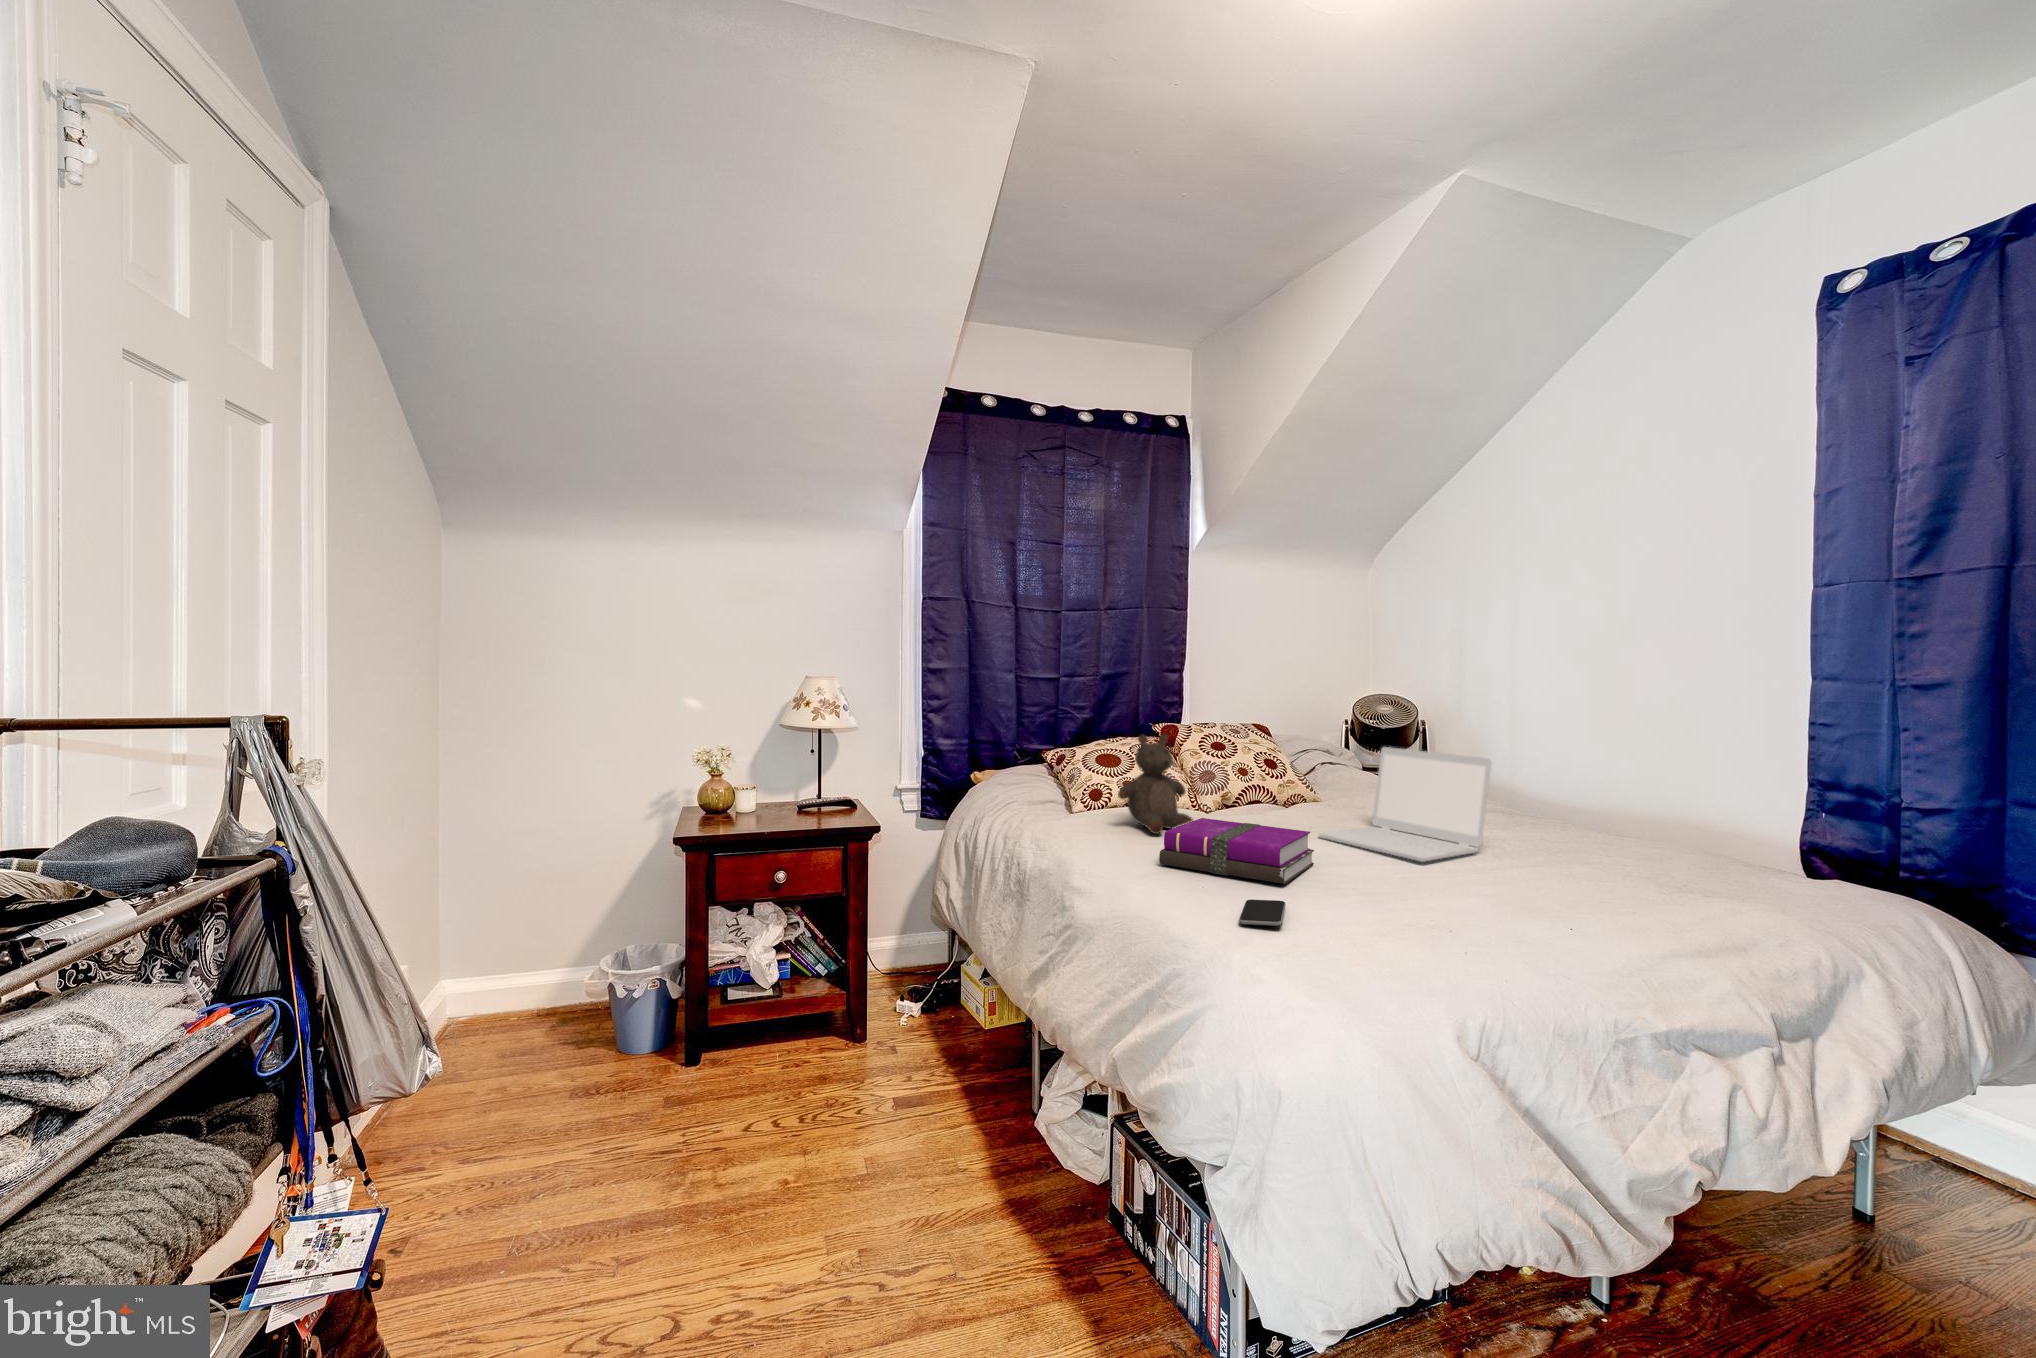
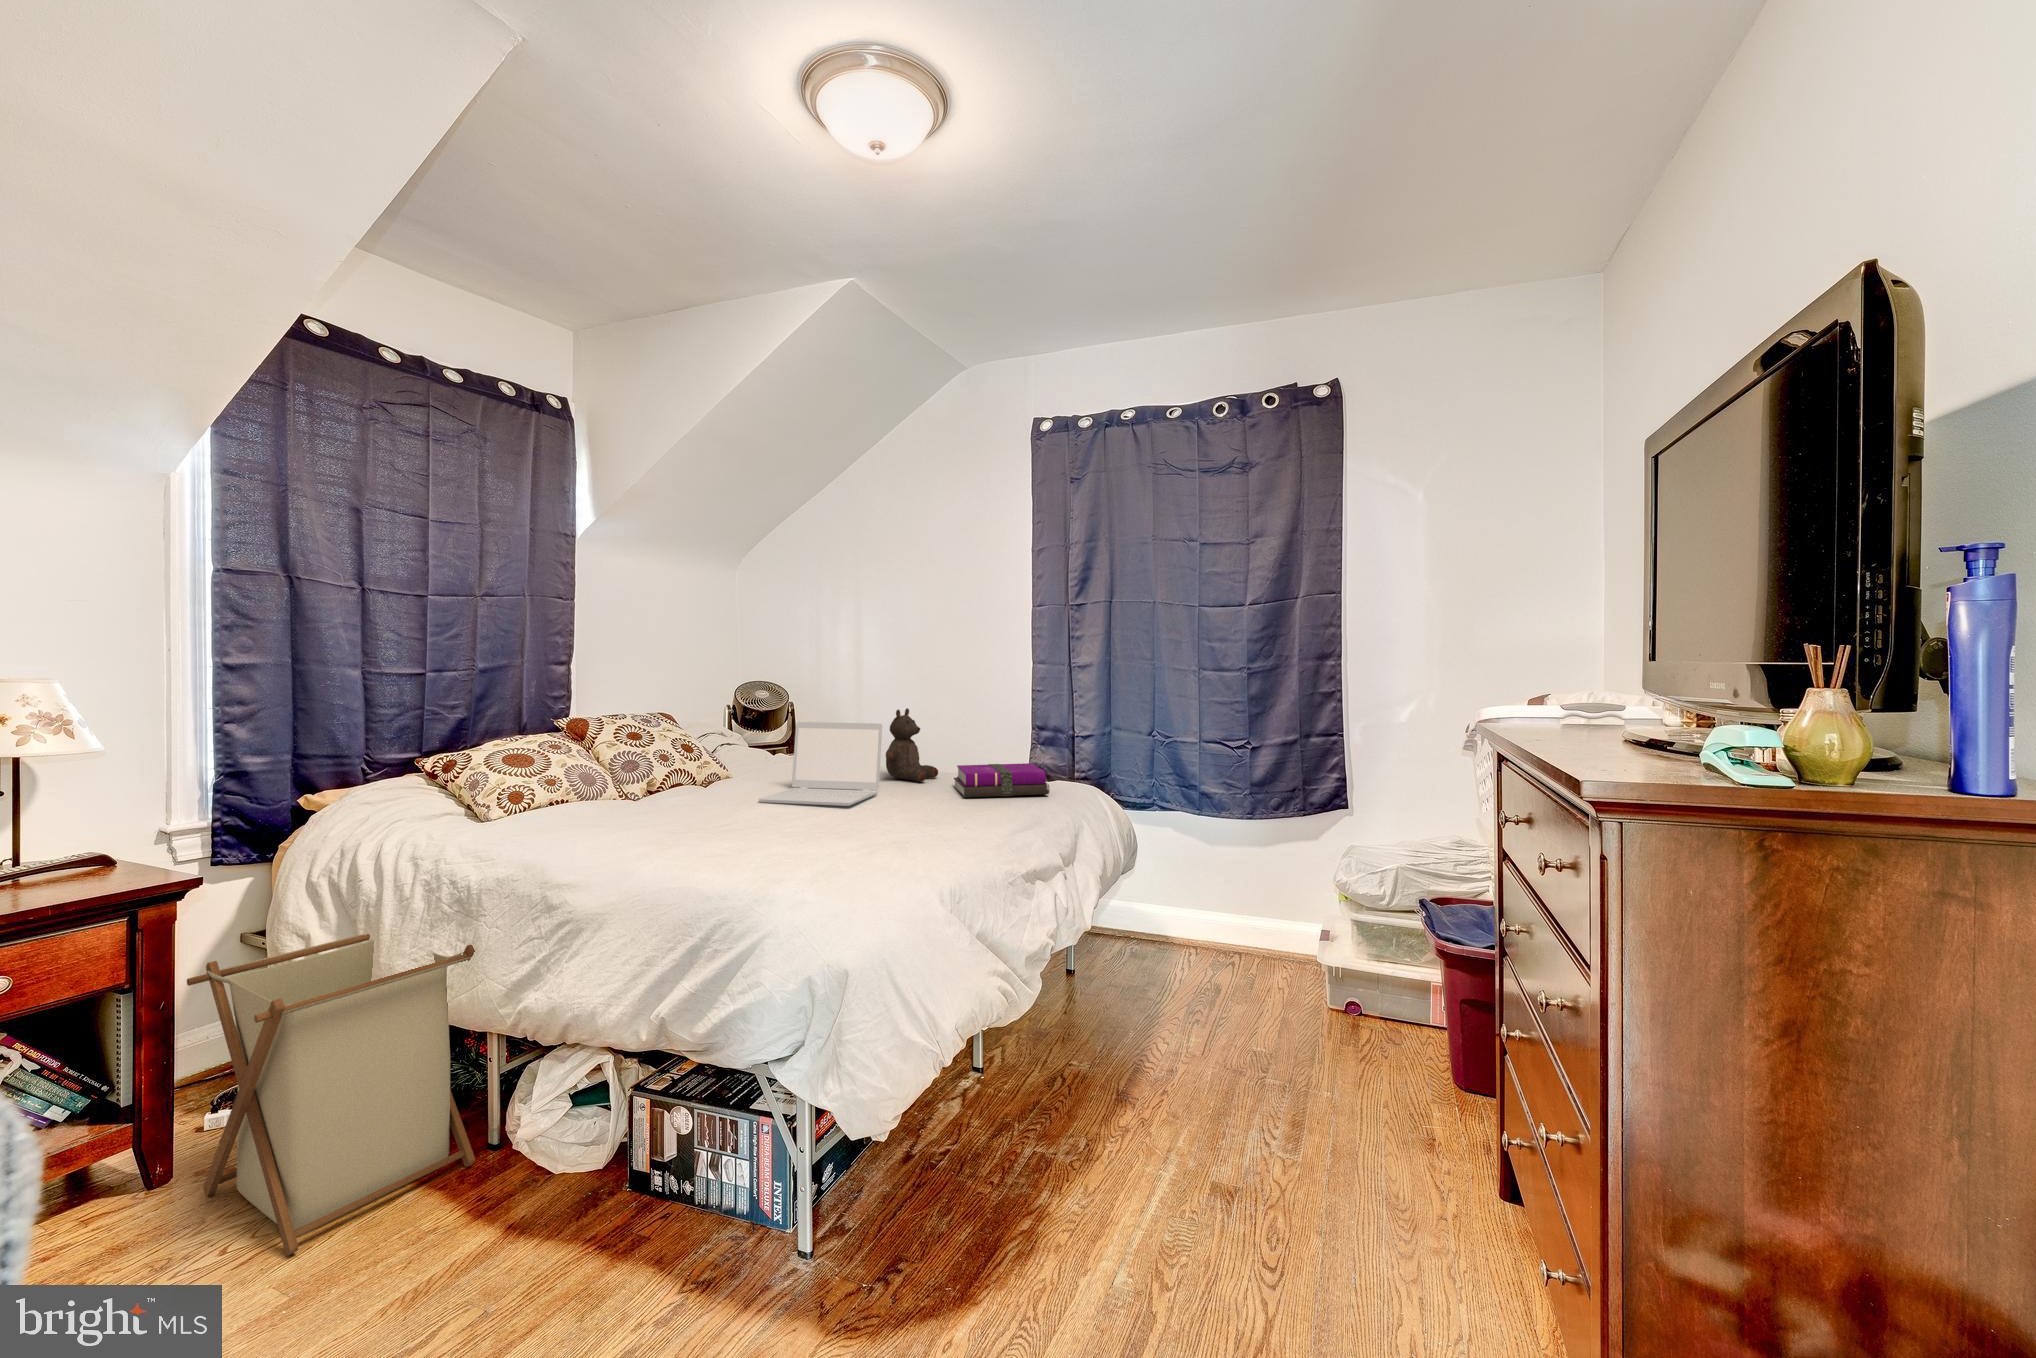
stuffed bear: present [1118,734,1193,834] -> present [886,708,938,782]
notebook: present [1159,818,1314,884] -> present [954,763,1049,797]
laundry basket: none [862,887,1029,1140] -> present [187,934,475,1256]
smartphone: present [1239,900,1286,926] -> none [752,849,797,870]

